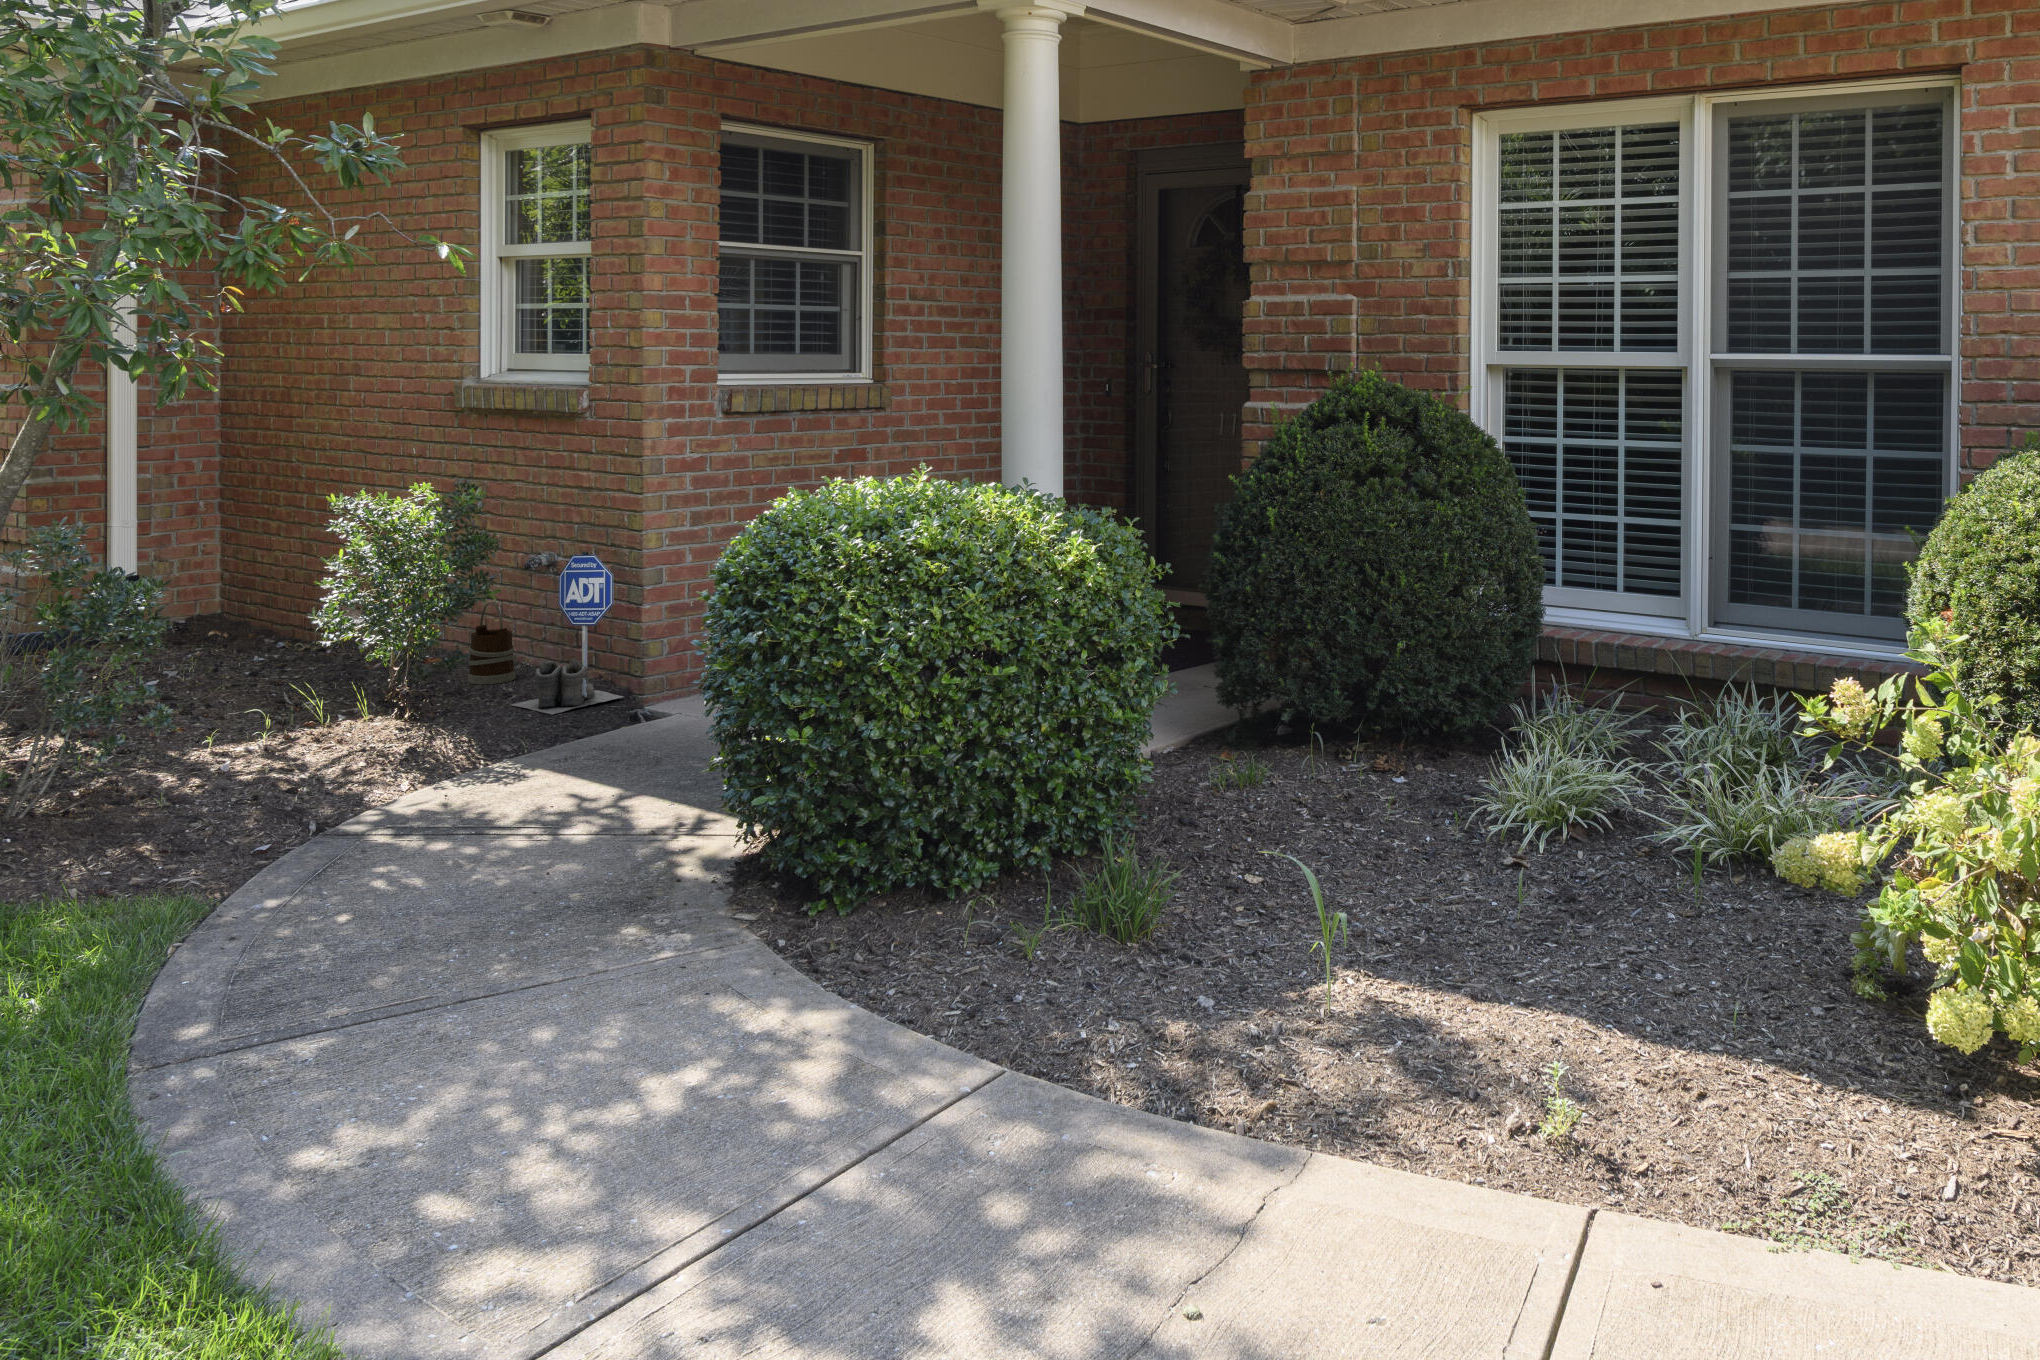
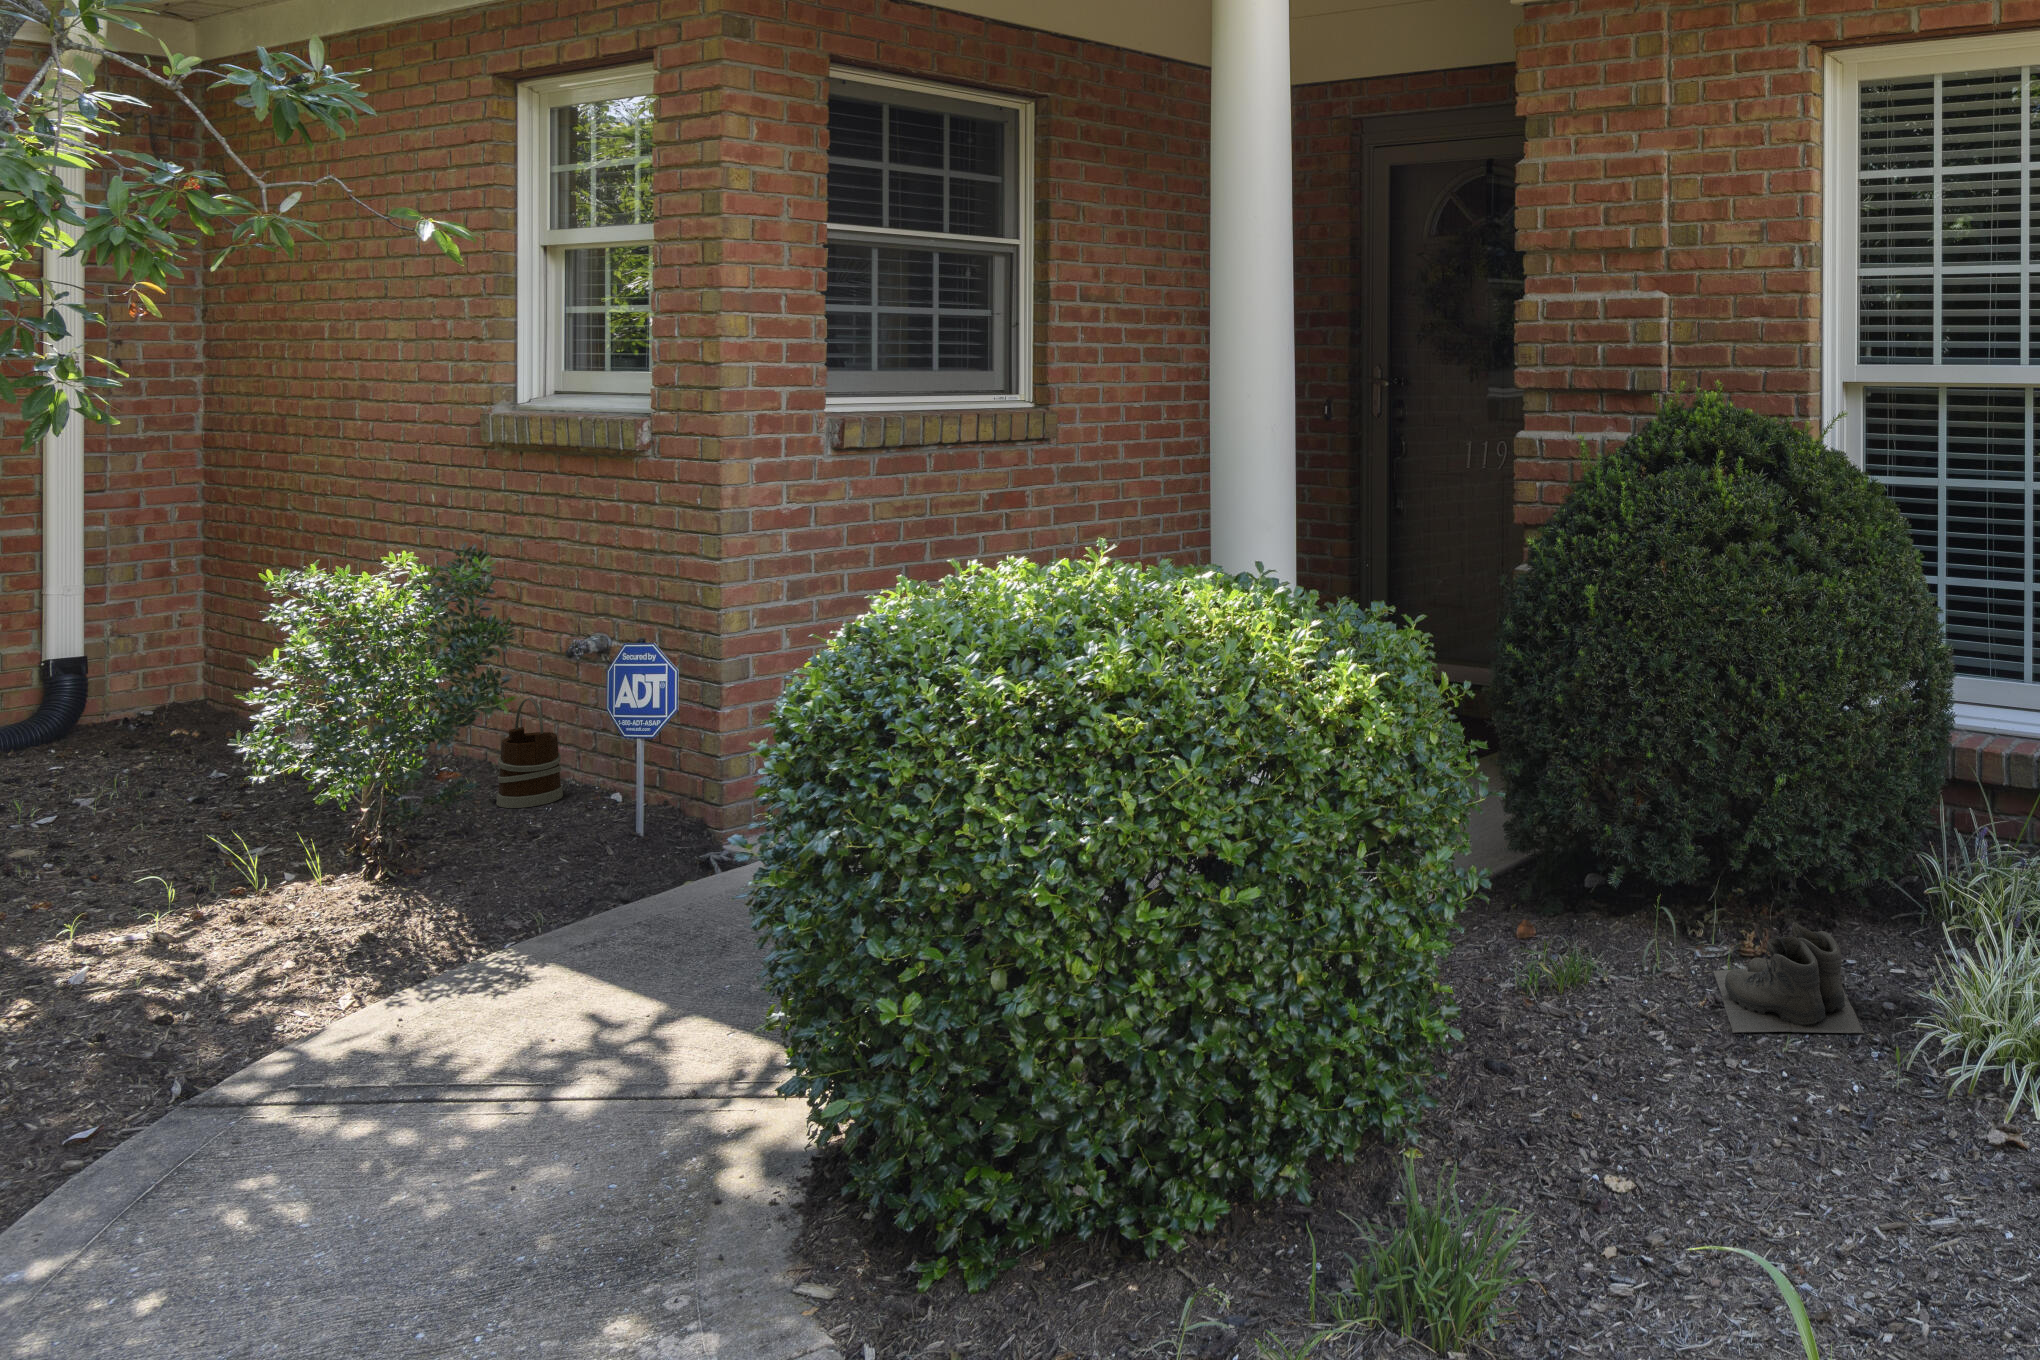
boots: present [511,659,623,715] -> present [1713,923,1864,1033]

